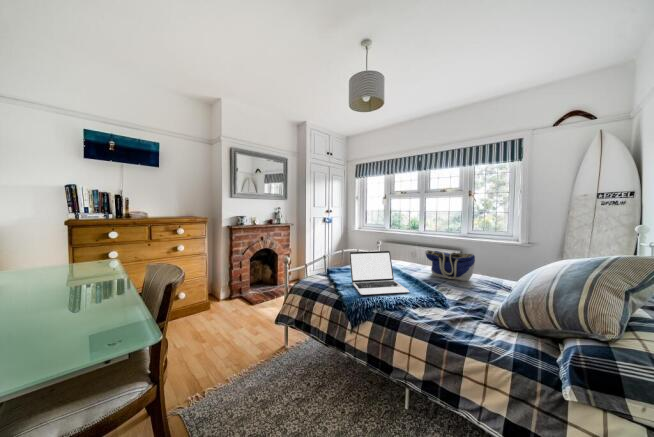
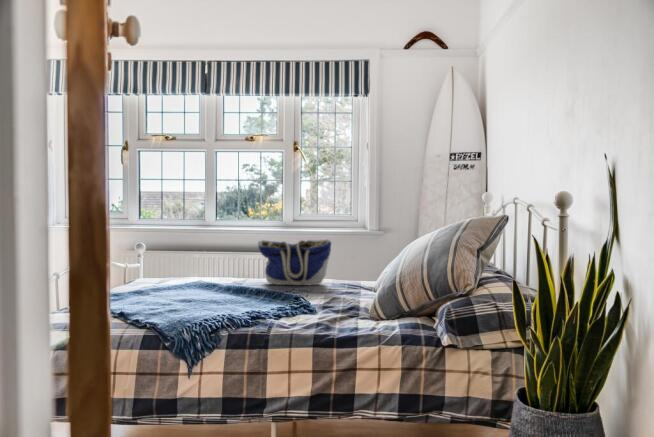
laptop: present [349,251,409,295] -> none [137,243,256,316]

